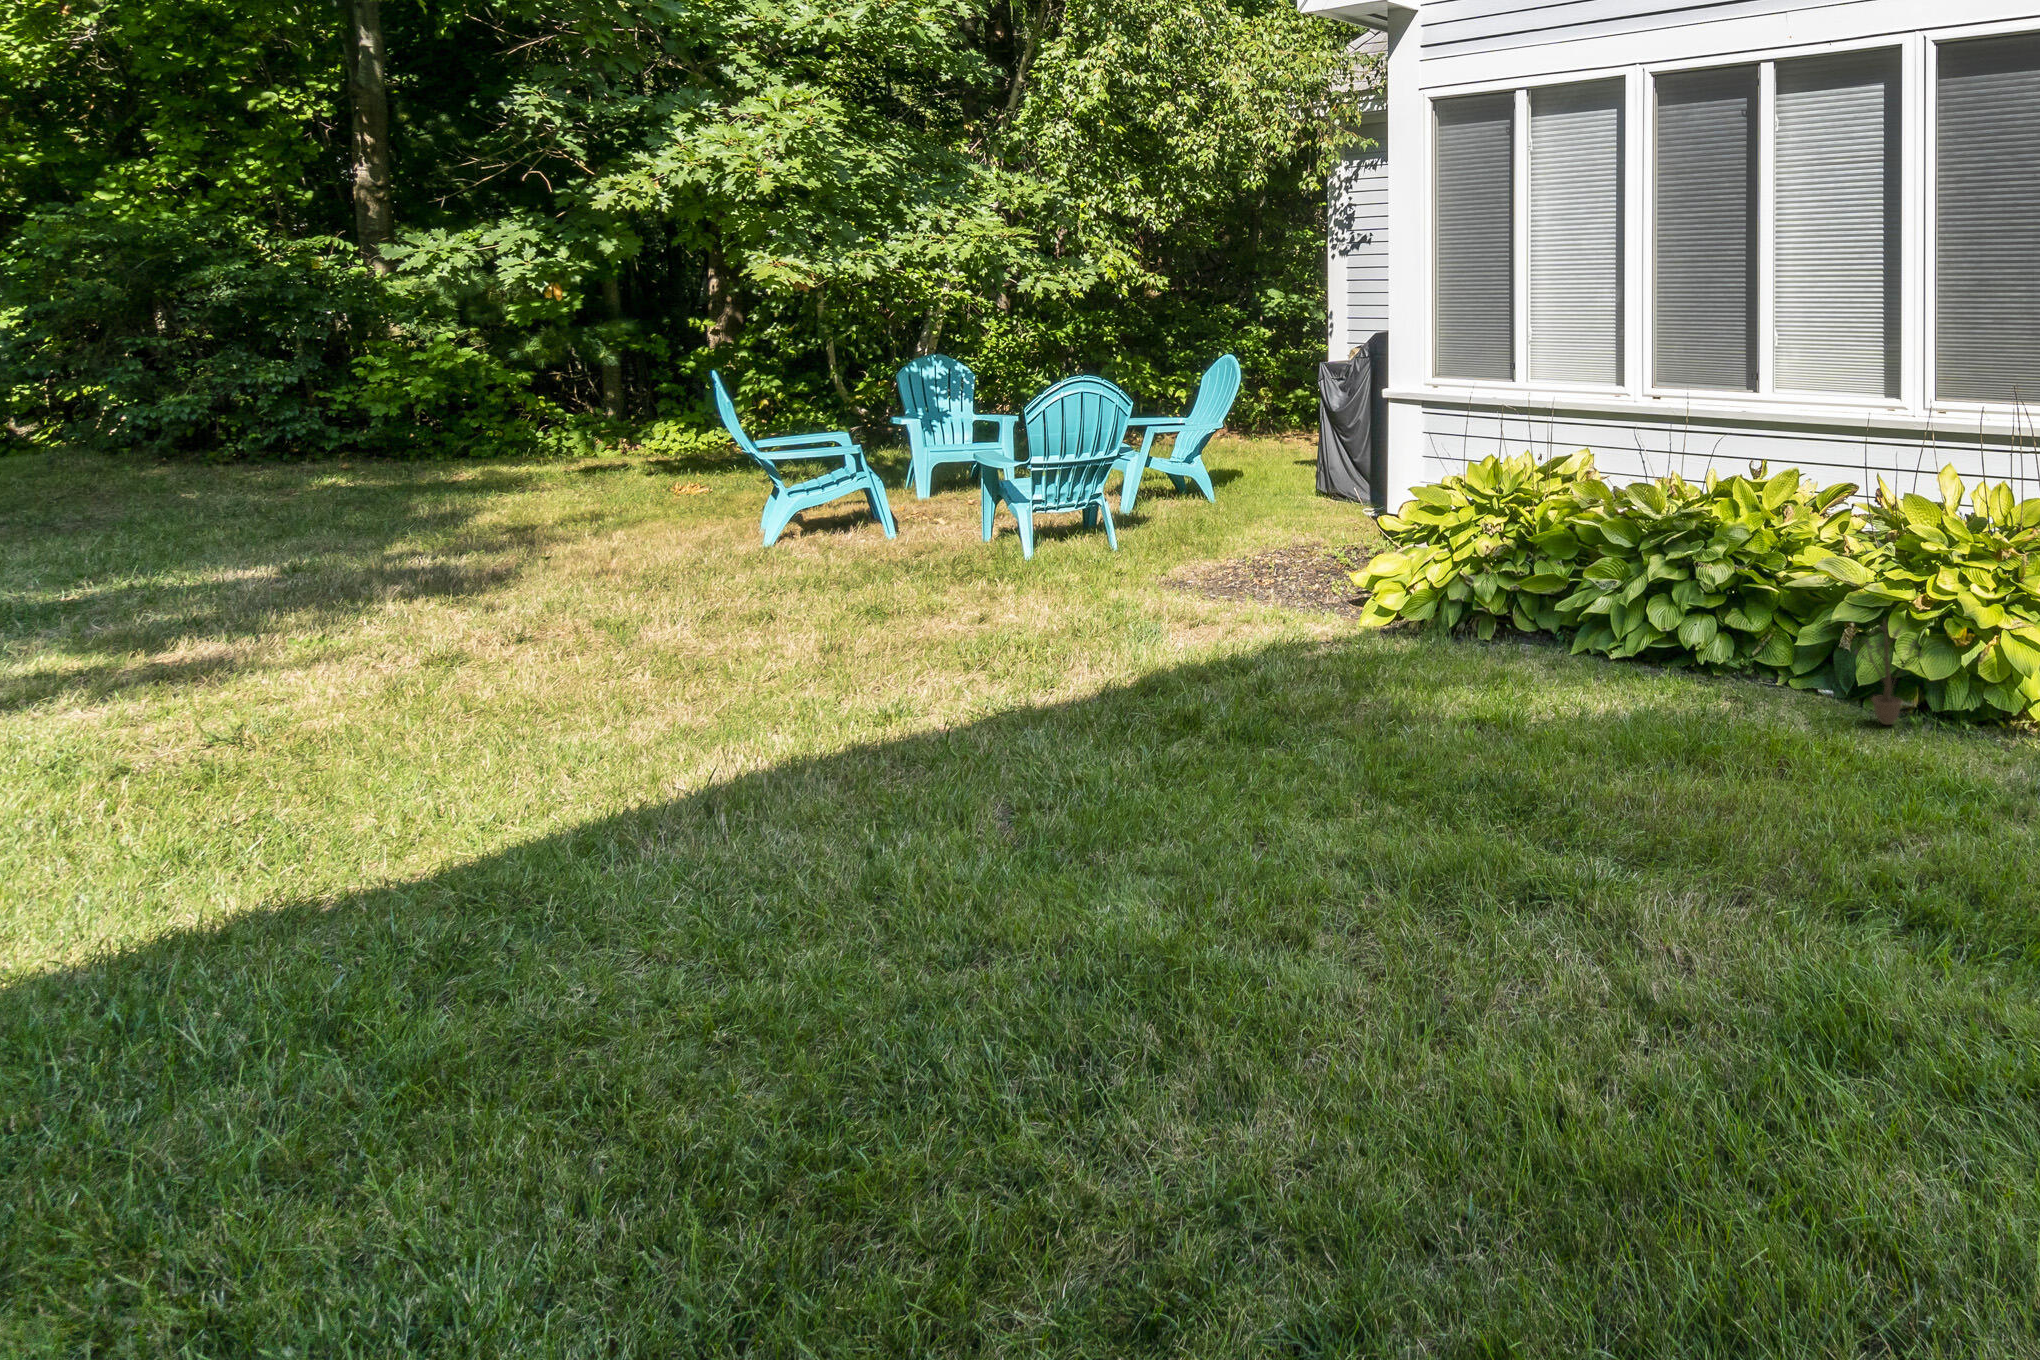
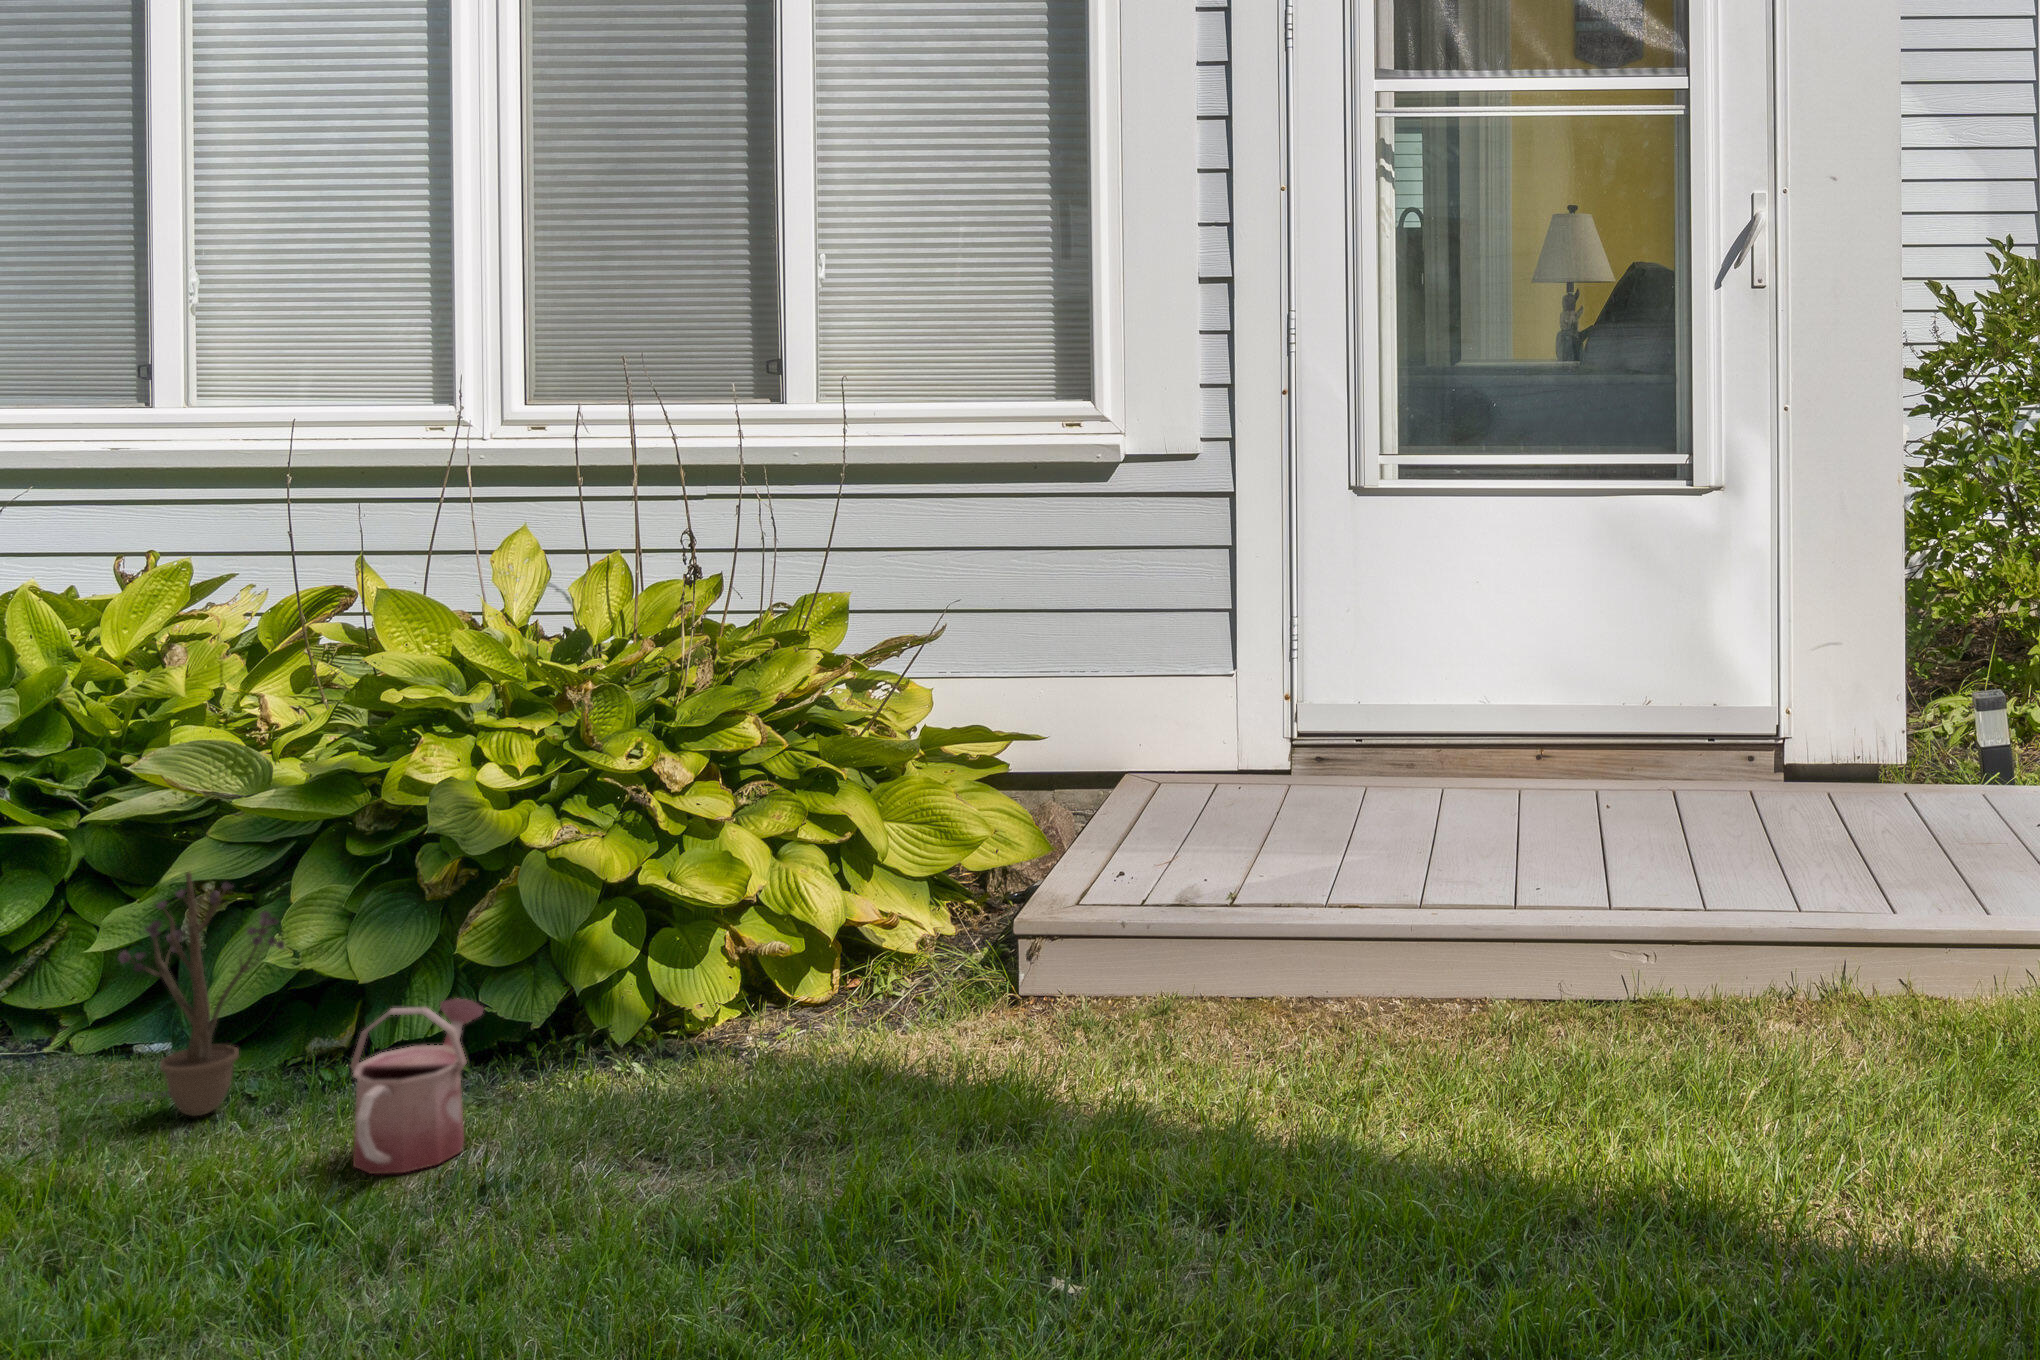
watering can: none [1974,691,2027,764] -> present [351,999,484,1174]

